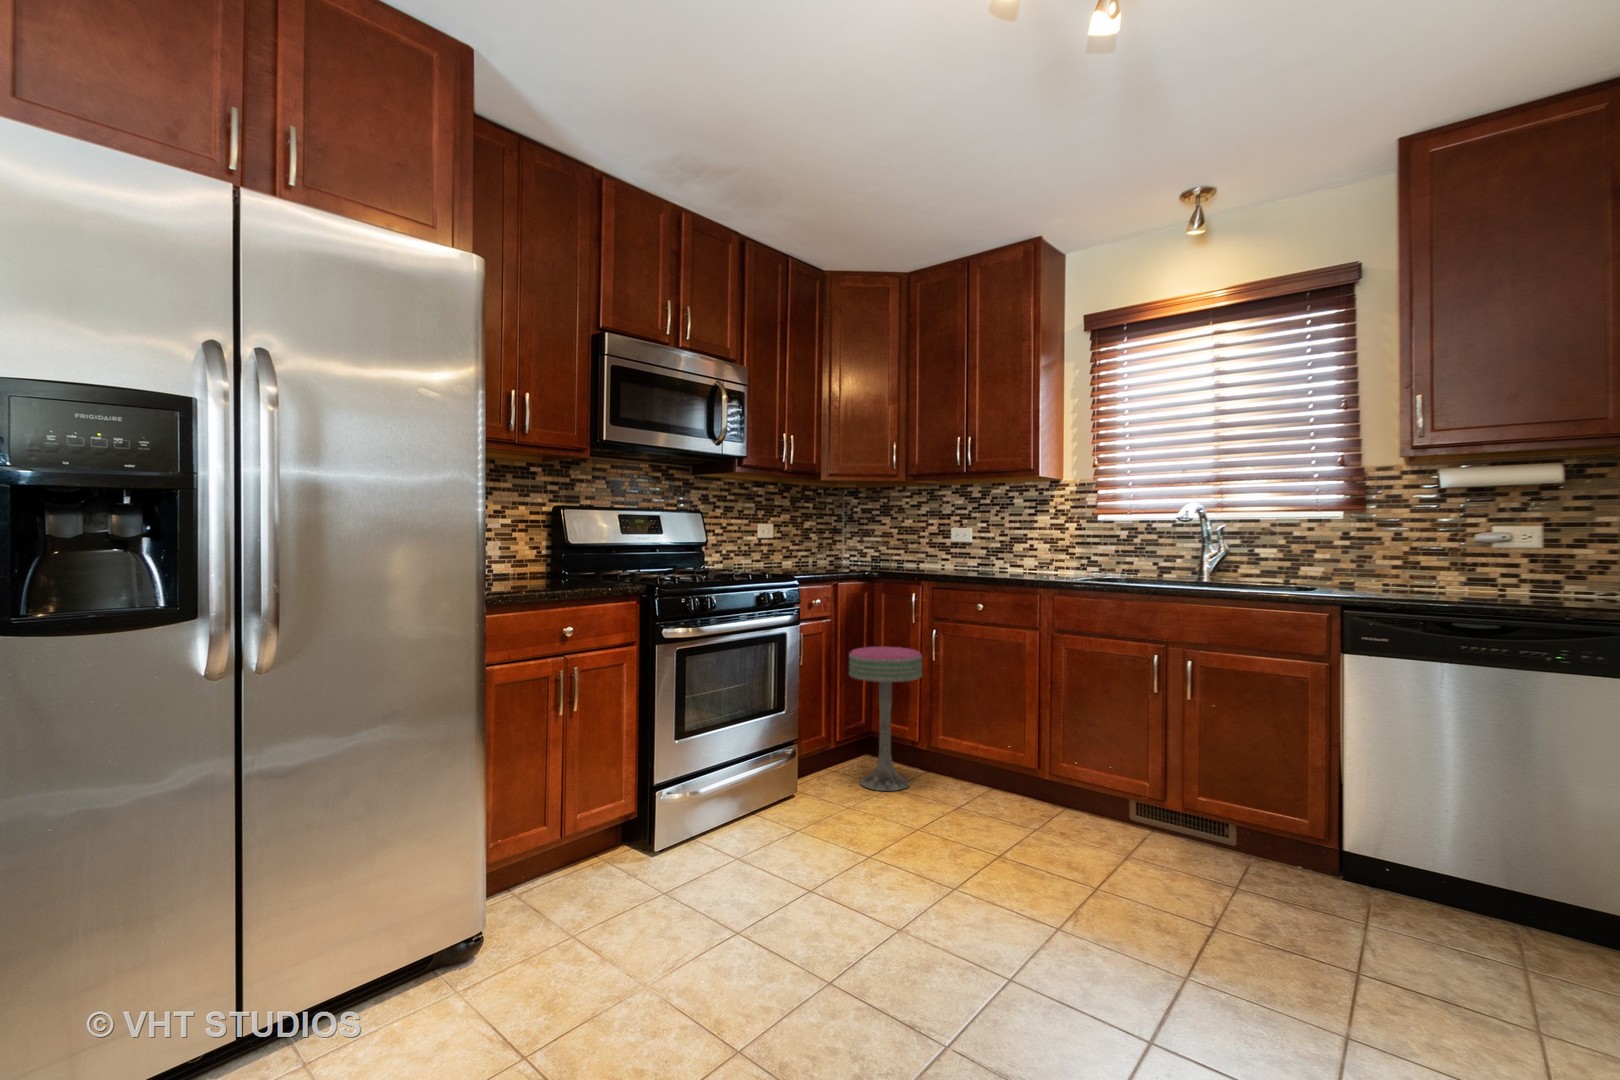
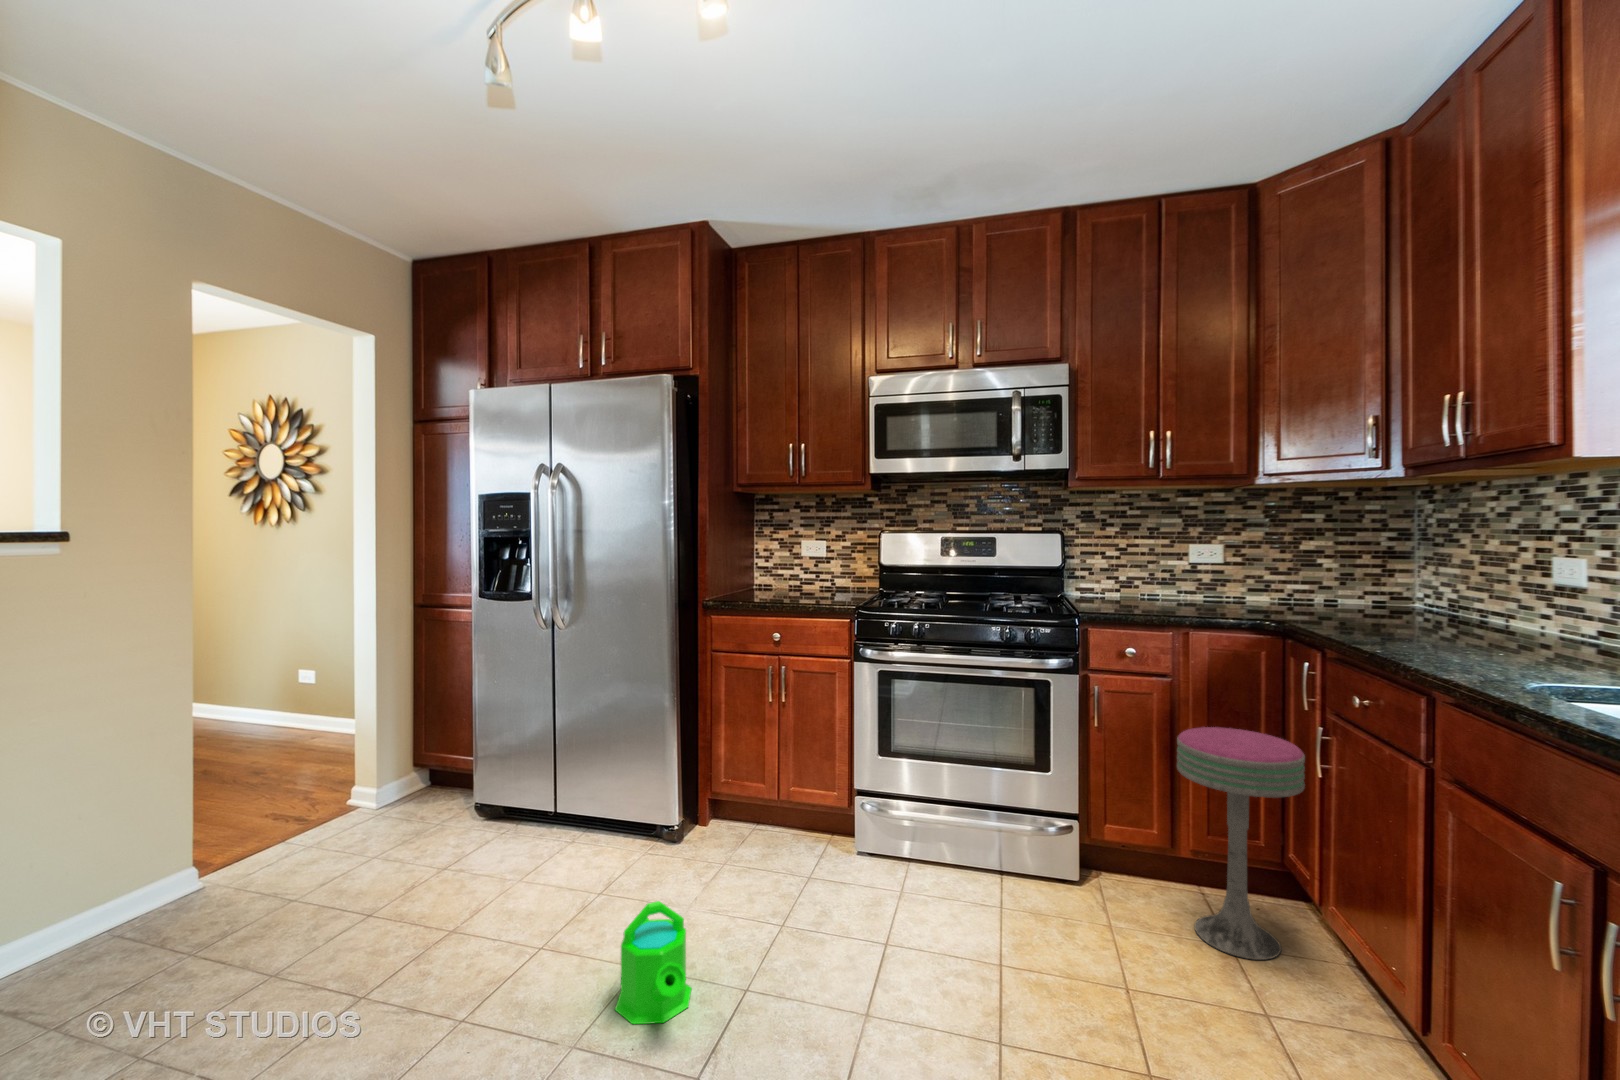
watering can: none [734,890,881,1023] -> present [615,901,691,1024]

